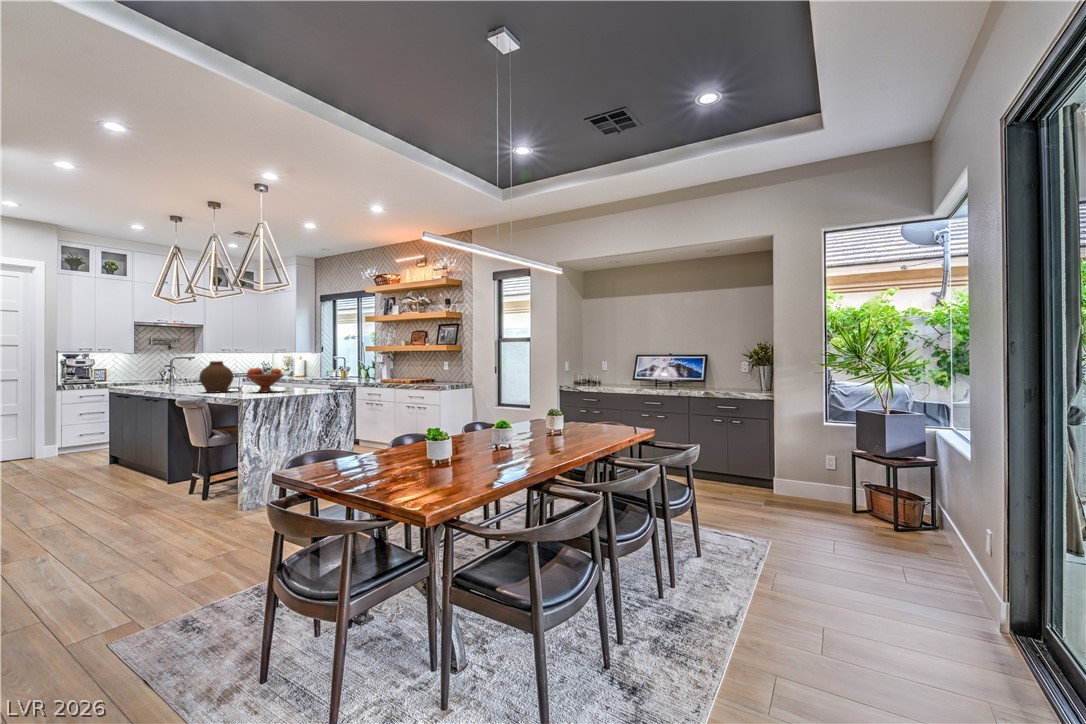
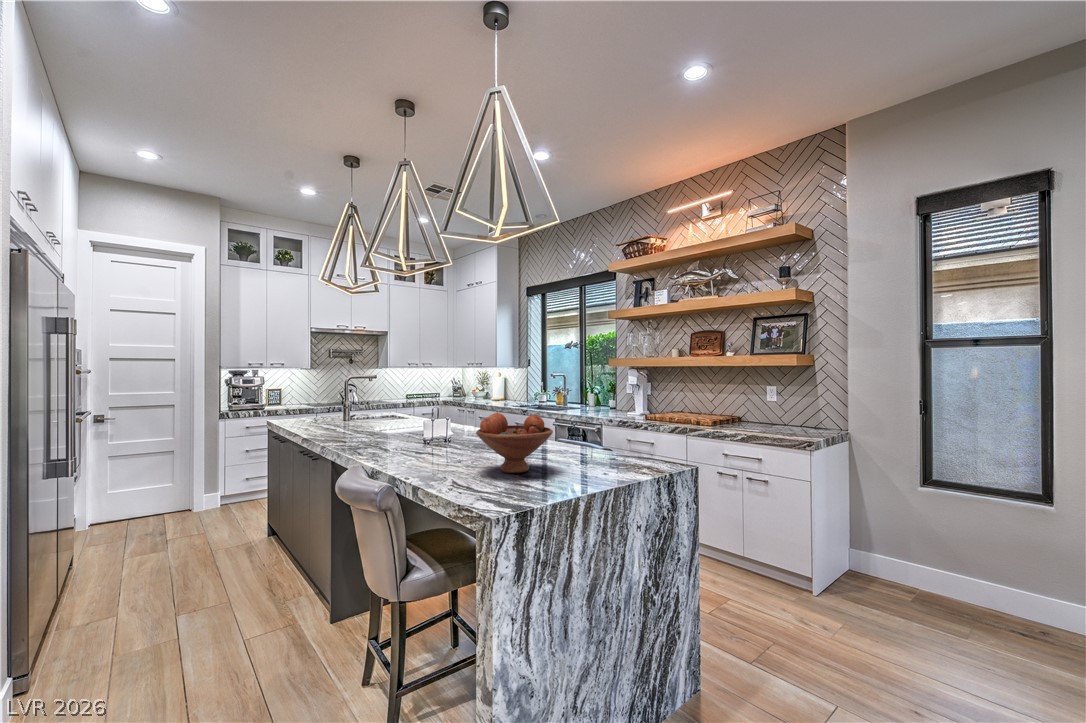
vase: present [199,361,233,393] -> none [385,397,447,467]

